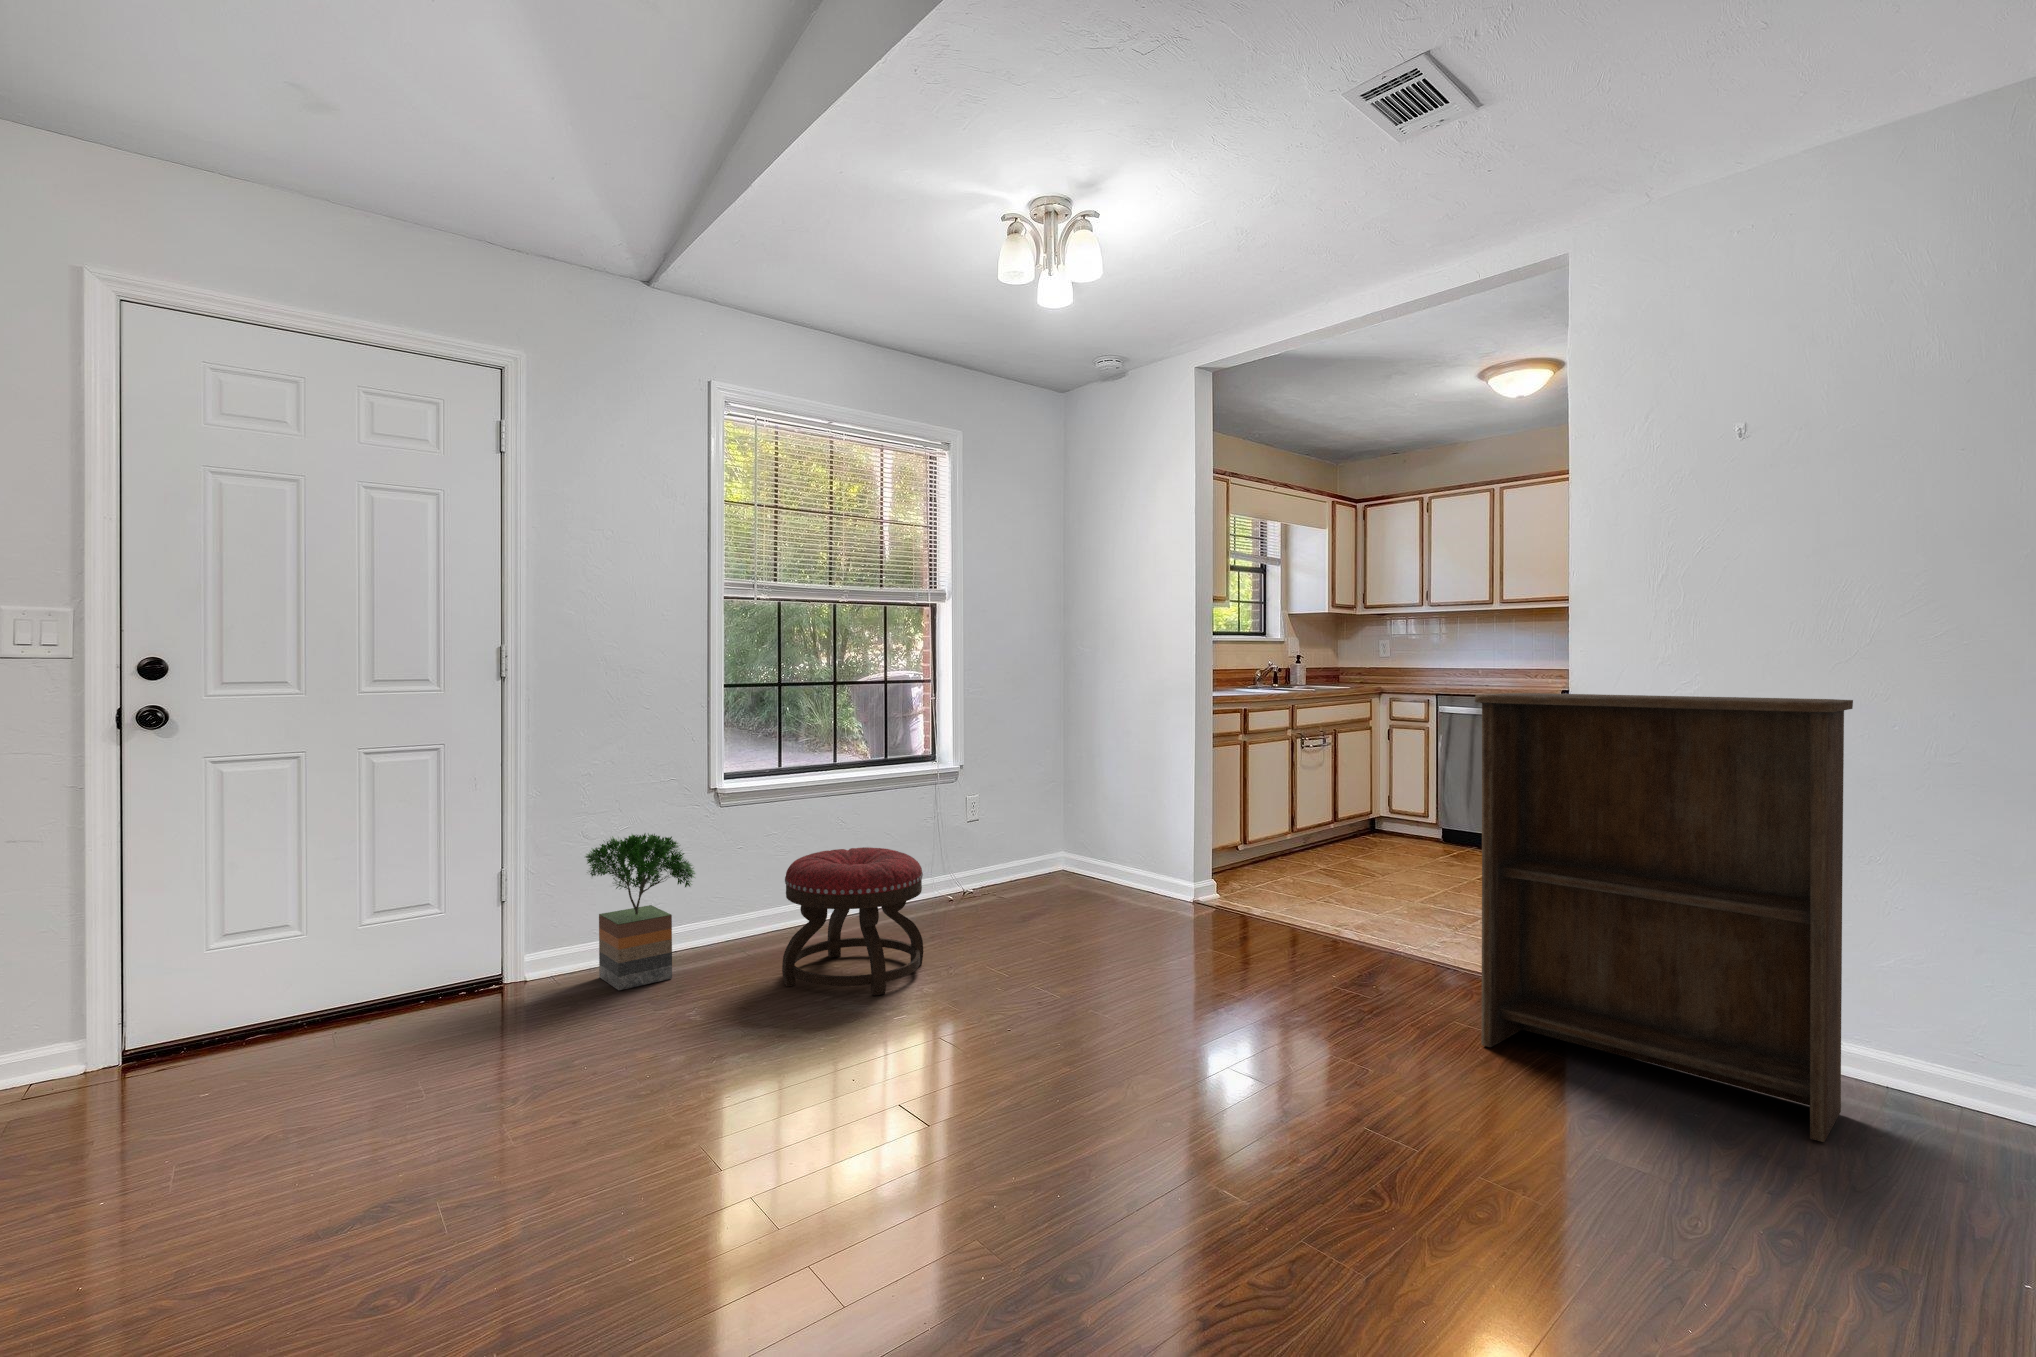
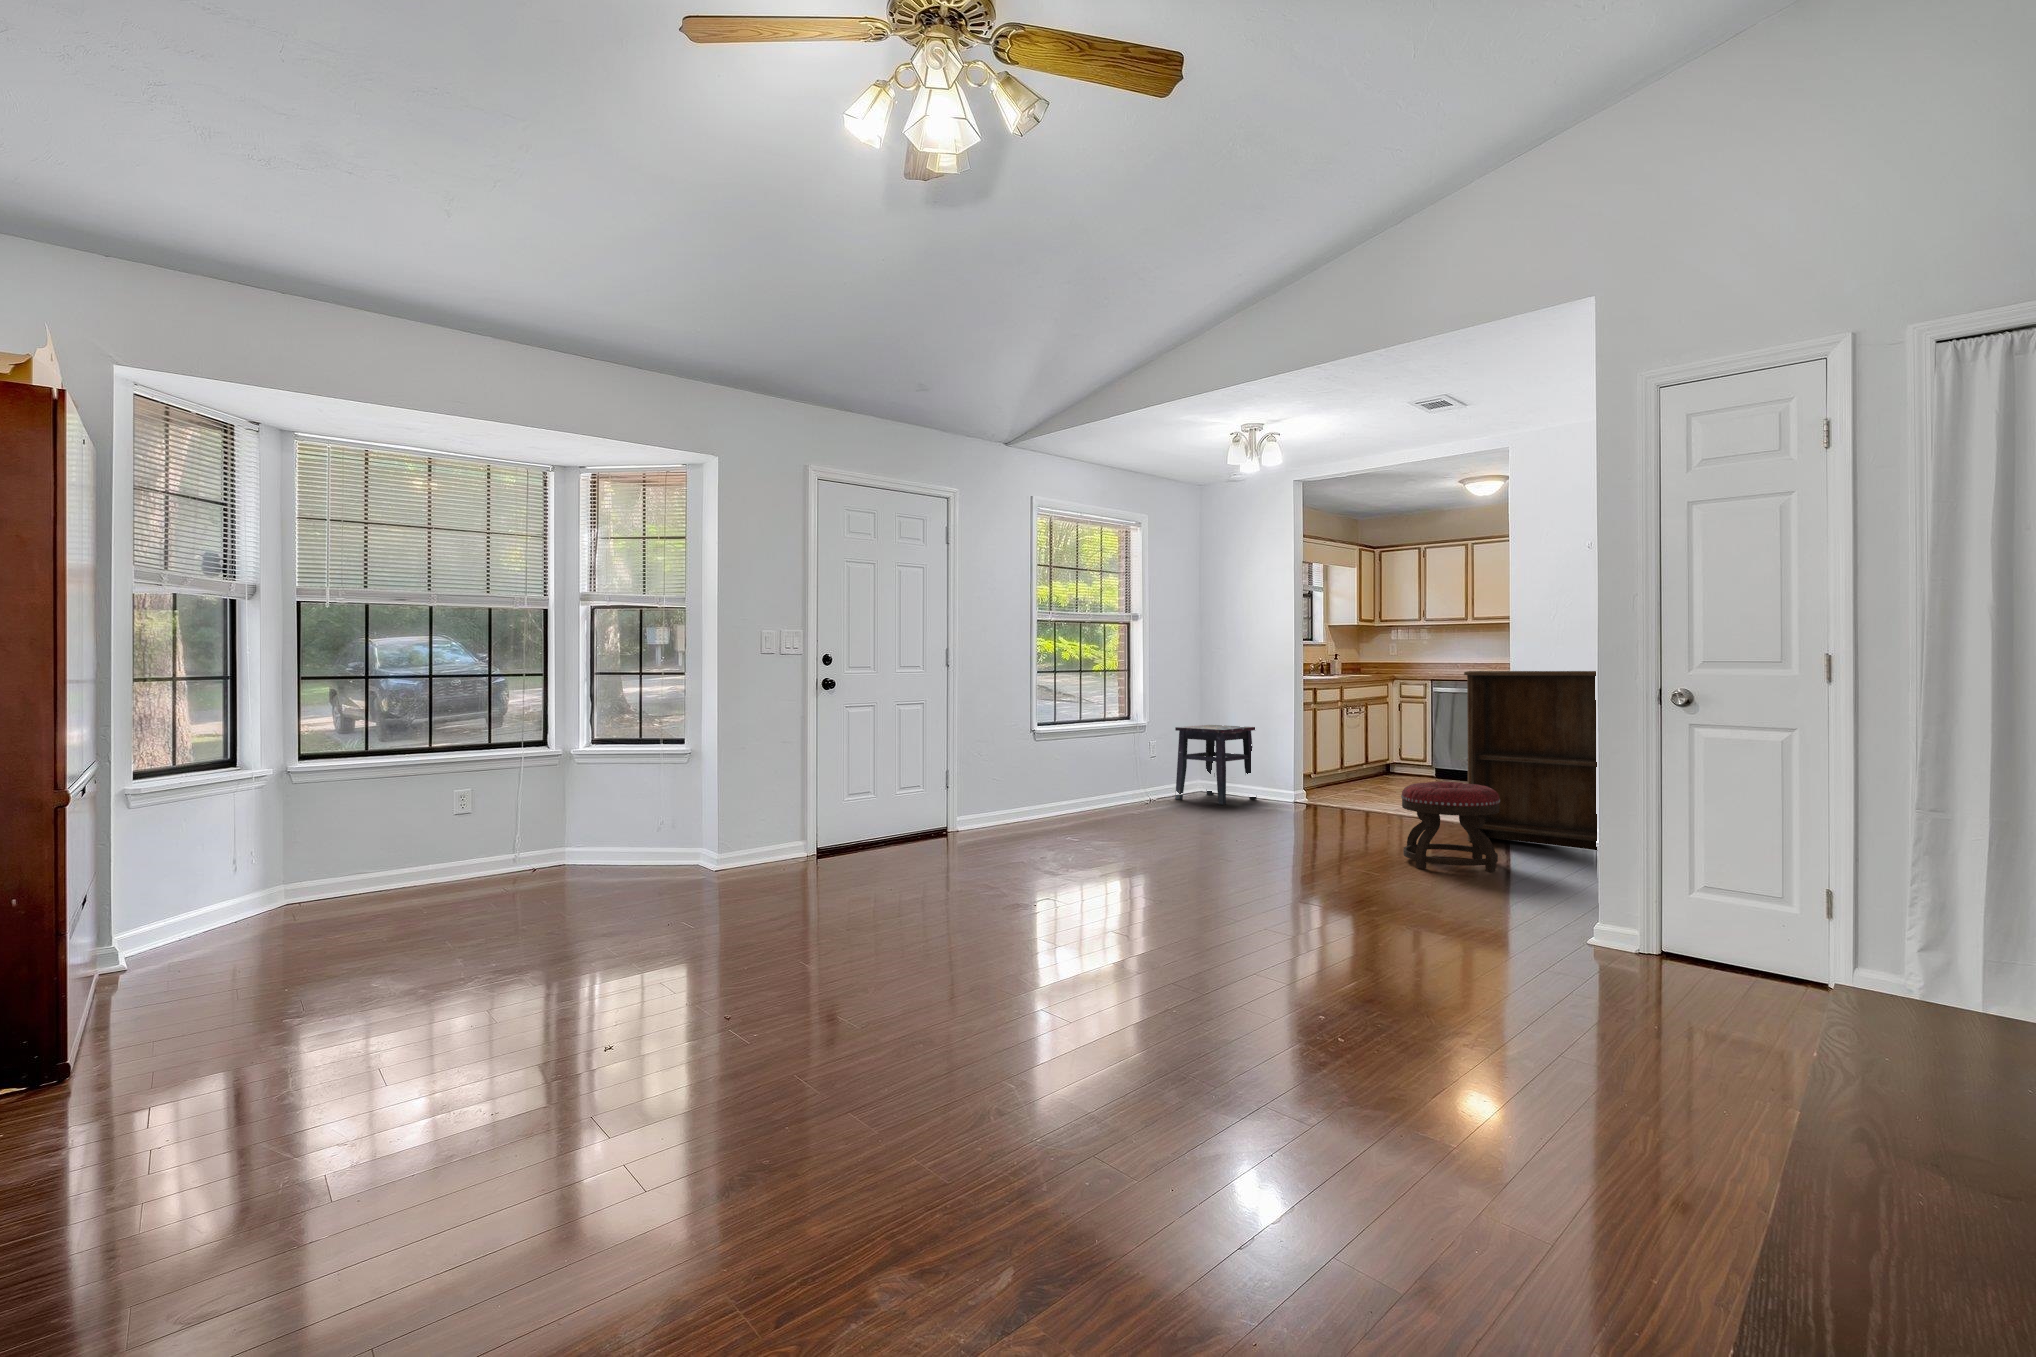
side table: none [1008,767,1139,907] -> present [1175,725,1257,805]
potted tree: present [585,833,695,990] -> none [987,750,1049,832]
ottoman: present [782,847,923,996] -> present [1401,781,1500,872]

